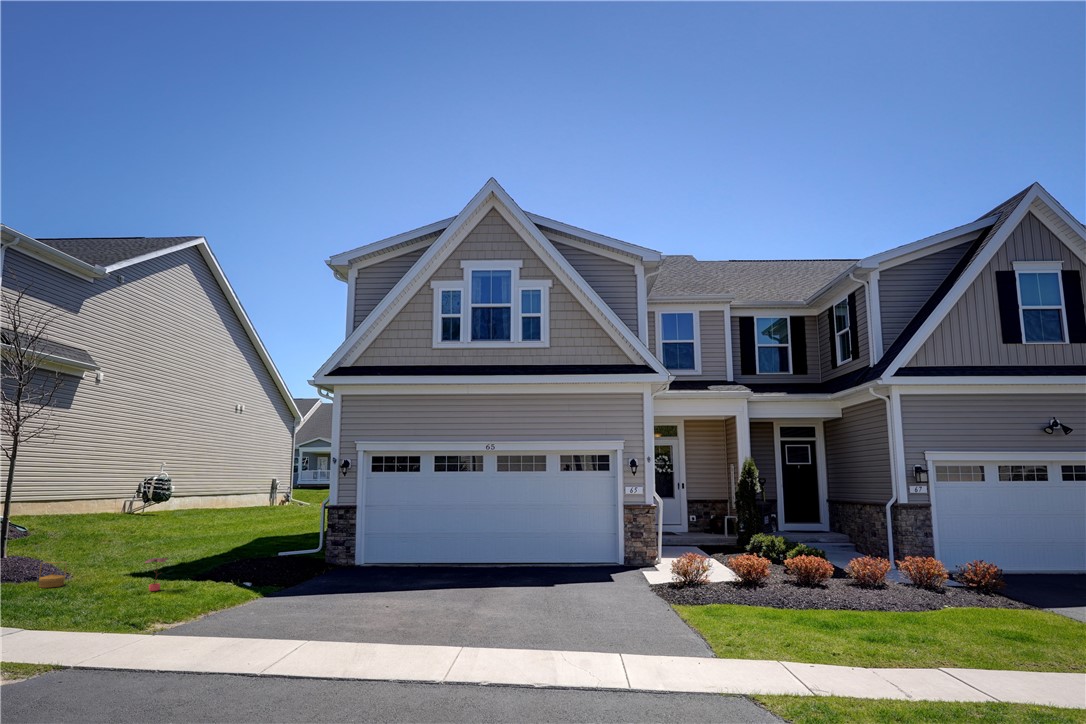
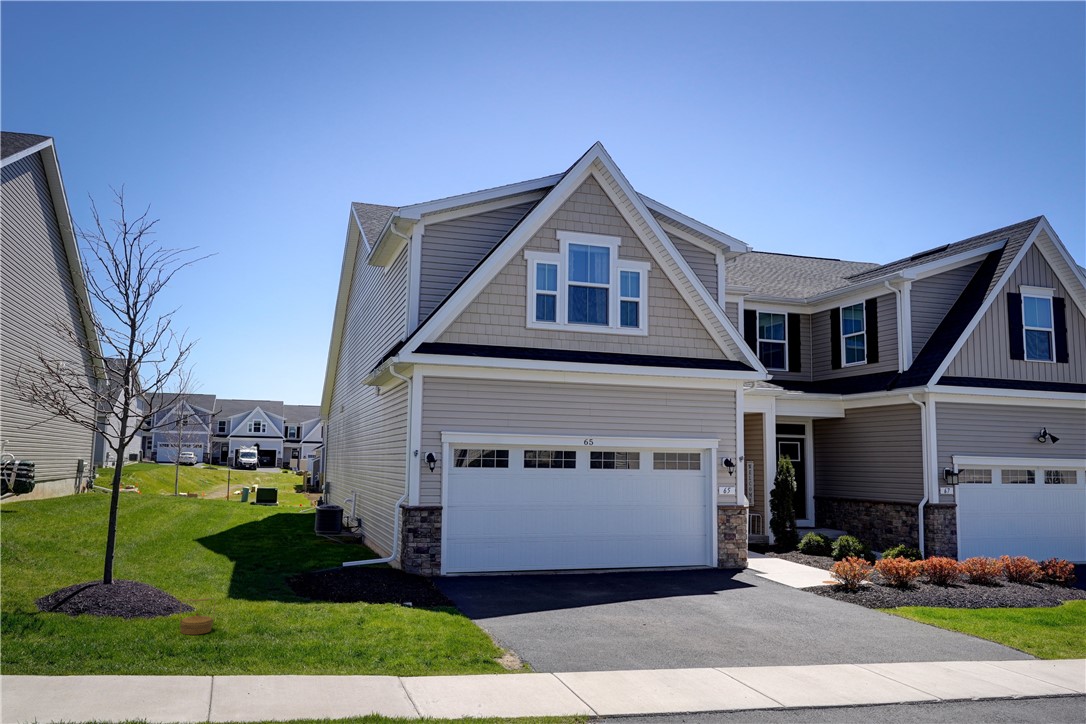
potted plant: present [145,558,167,591] -> none [330,588,360,631]

